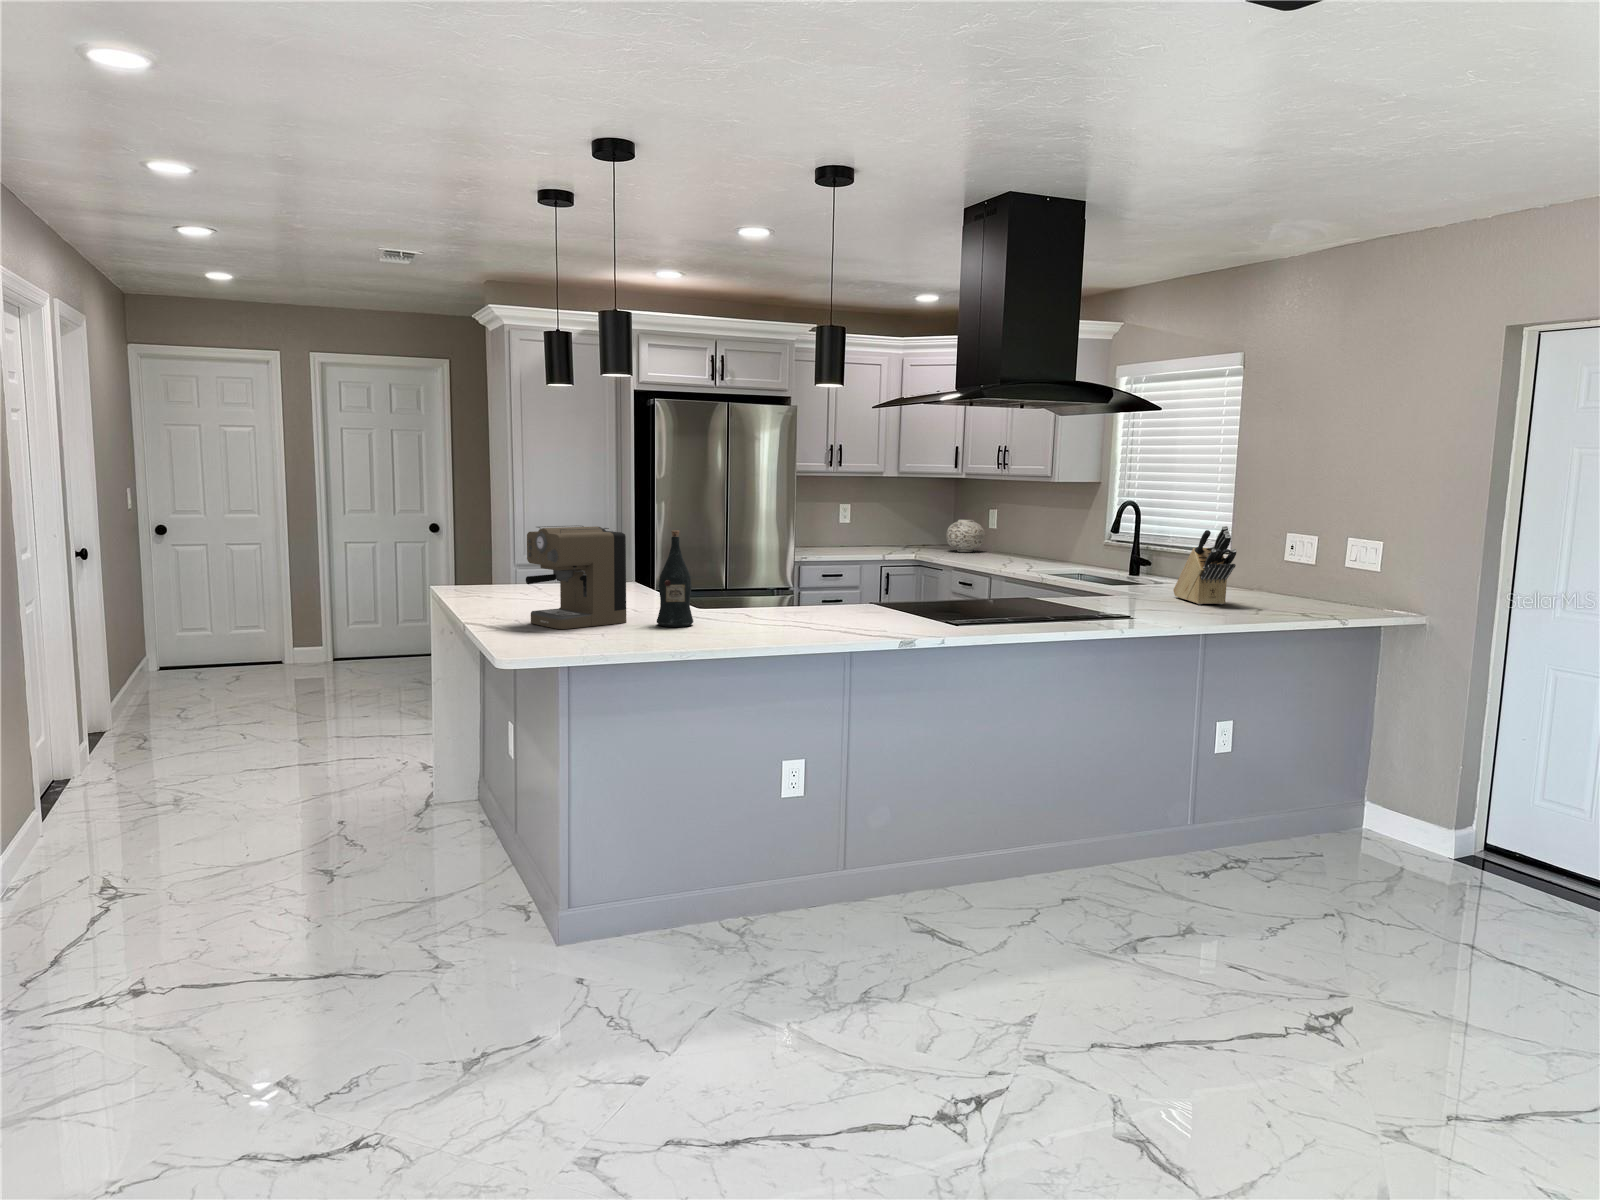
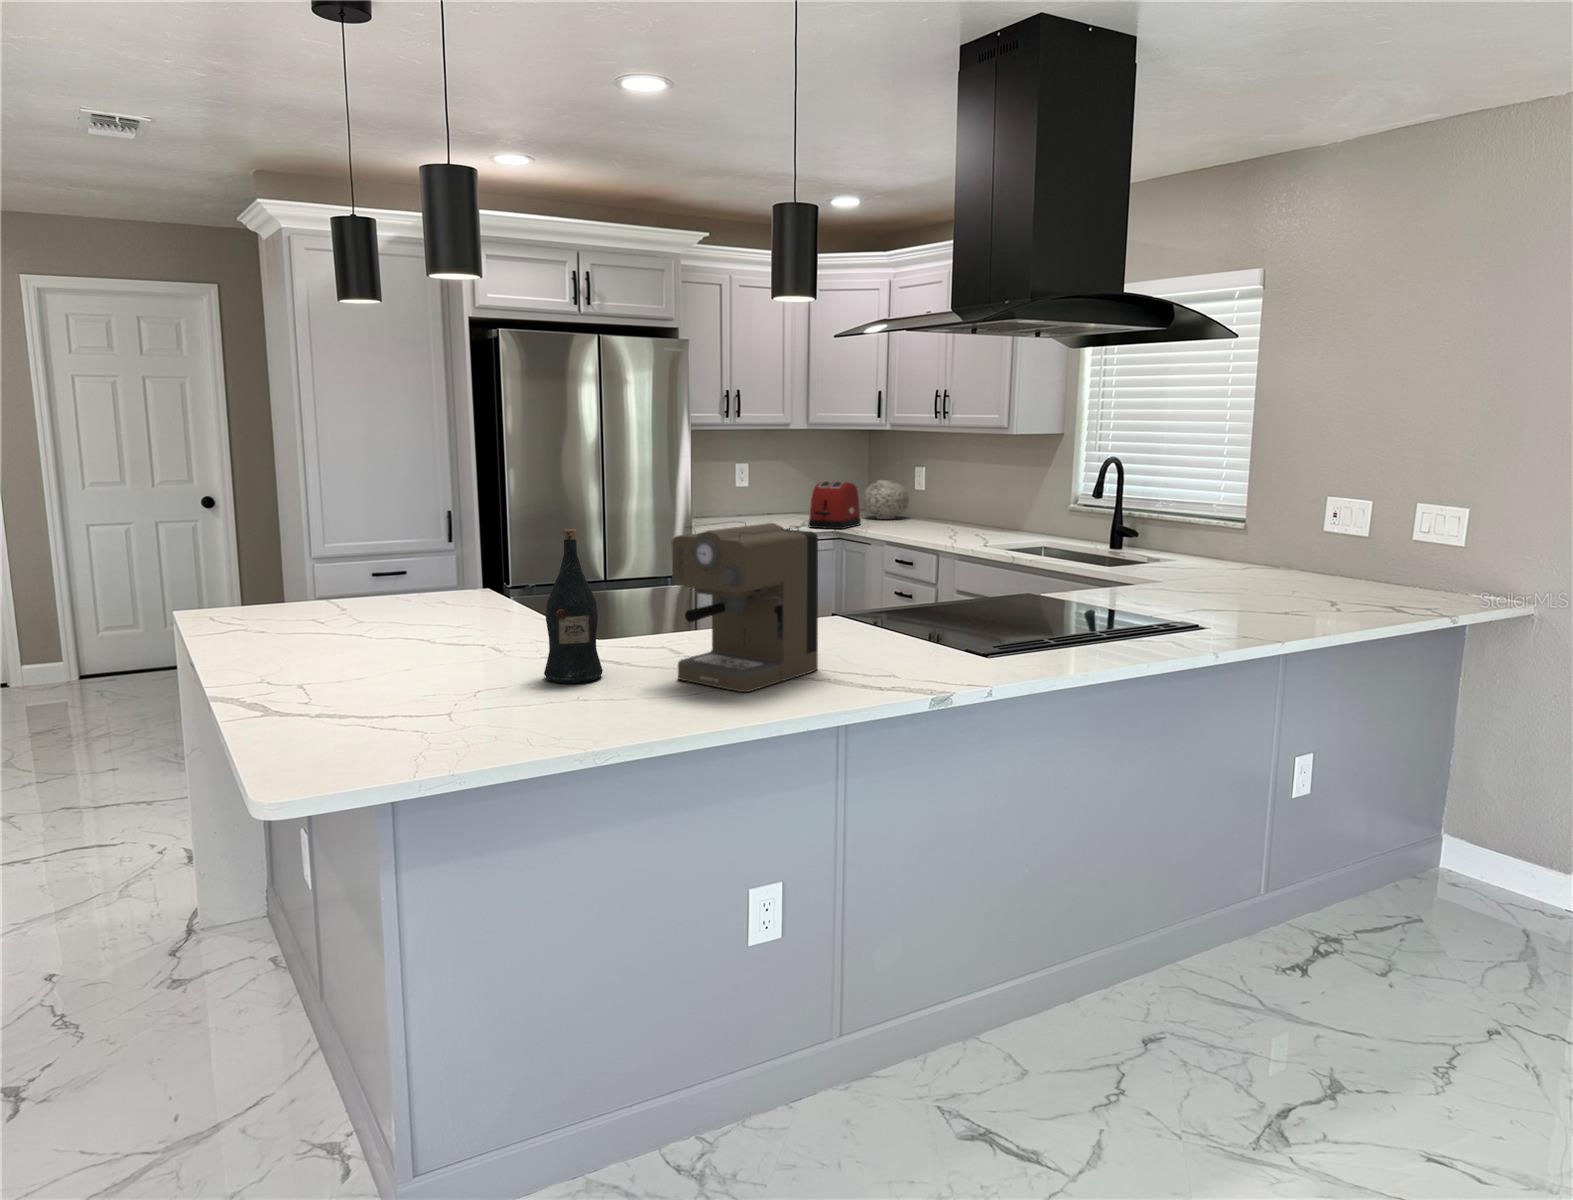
toaster: none [895,519,940,557] -> present [808,481,861,529]
coffee maker: present [526,526,626,629] -> present [672,521,818,692]
knife block: present [1173,526,1236,605] -> none [1210,493,1314,598]

